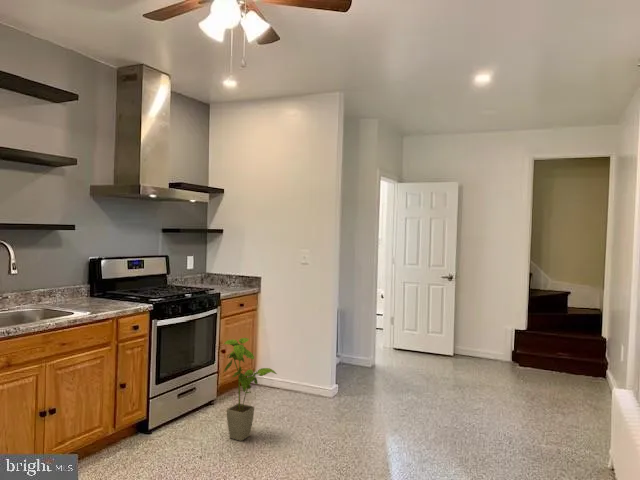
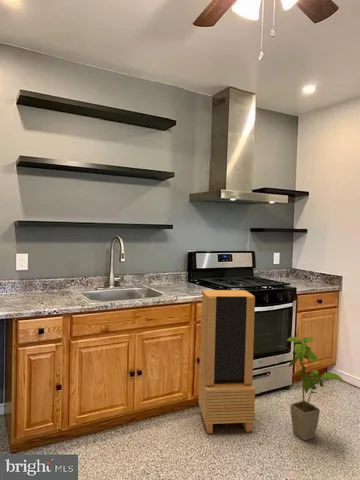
storage cabinet: none [121,299,193,463] -> present [199,290,255,433]

